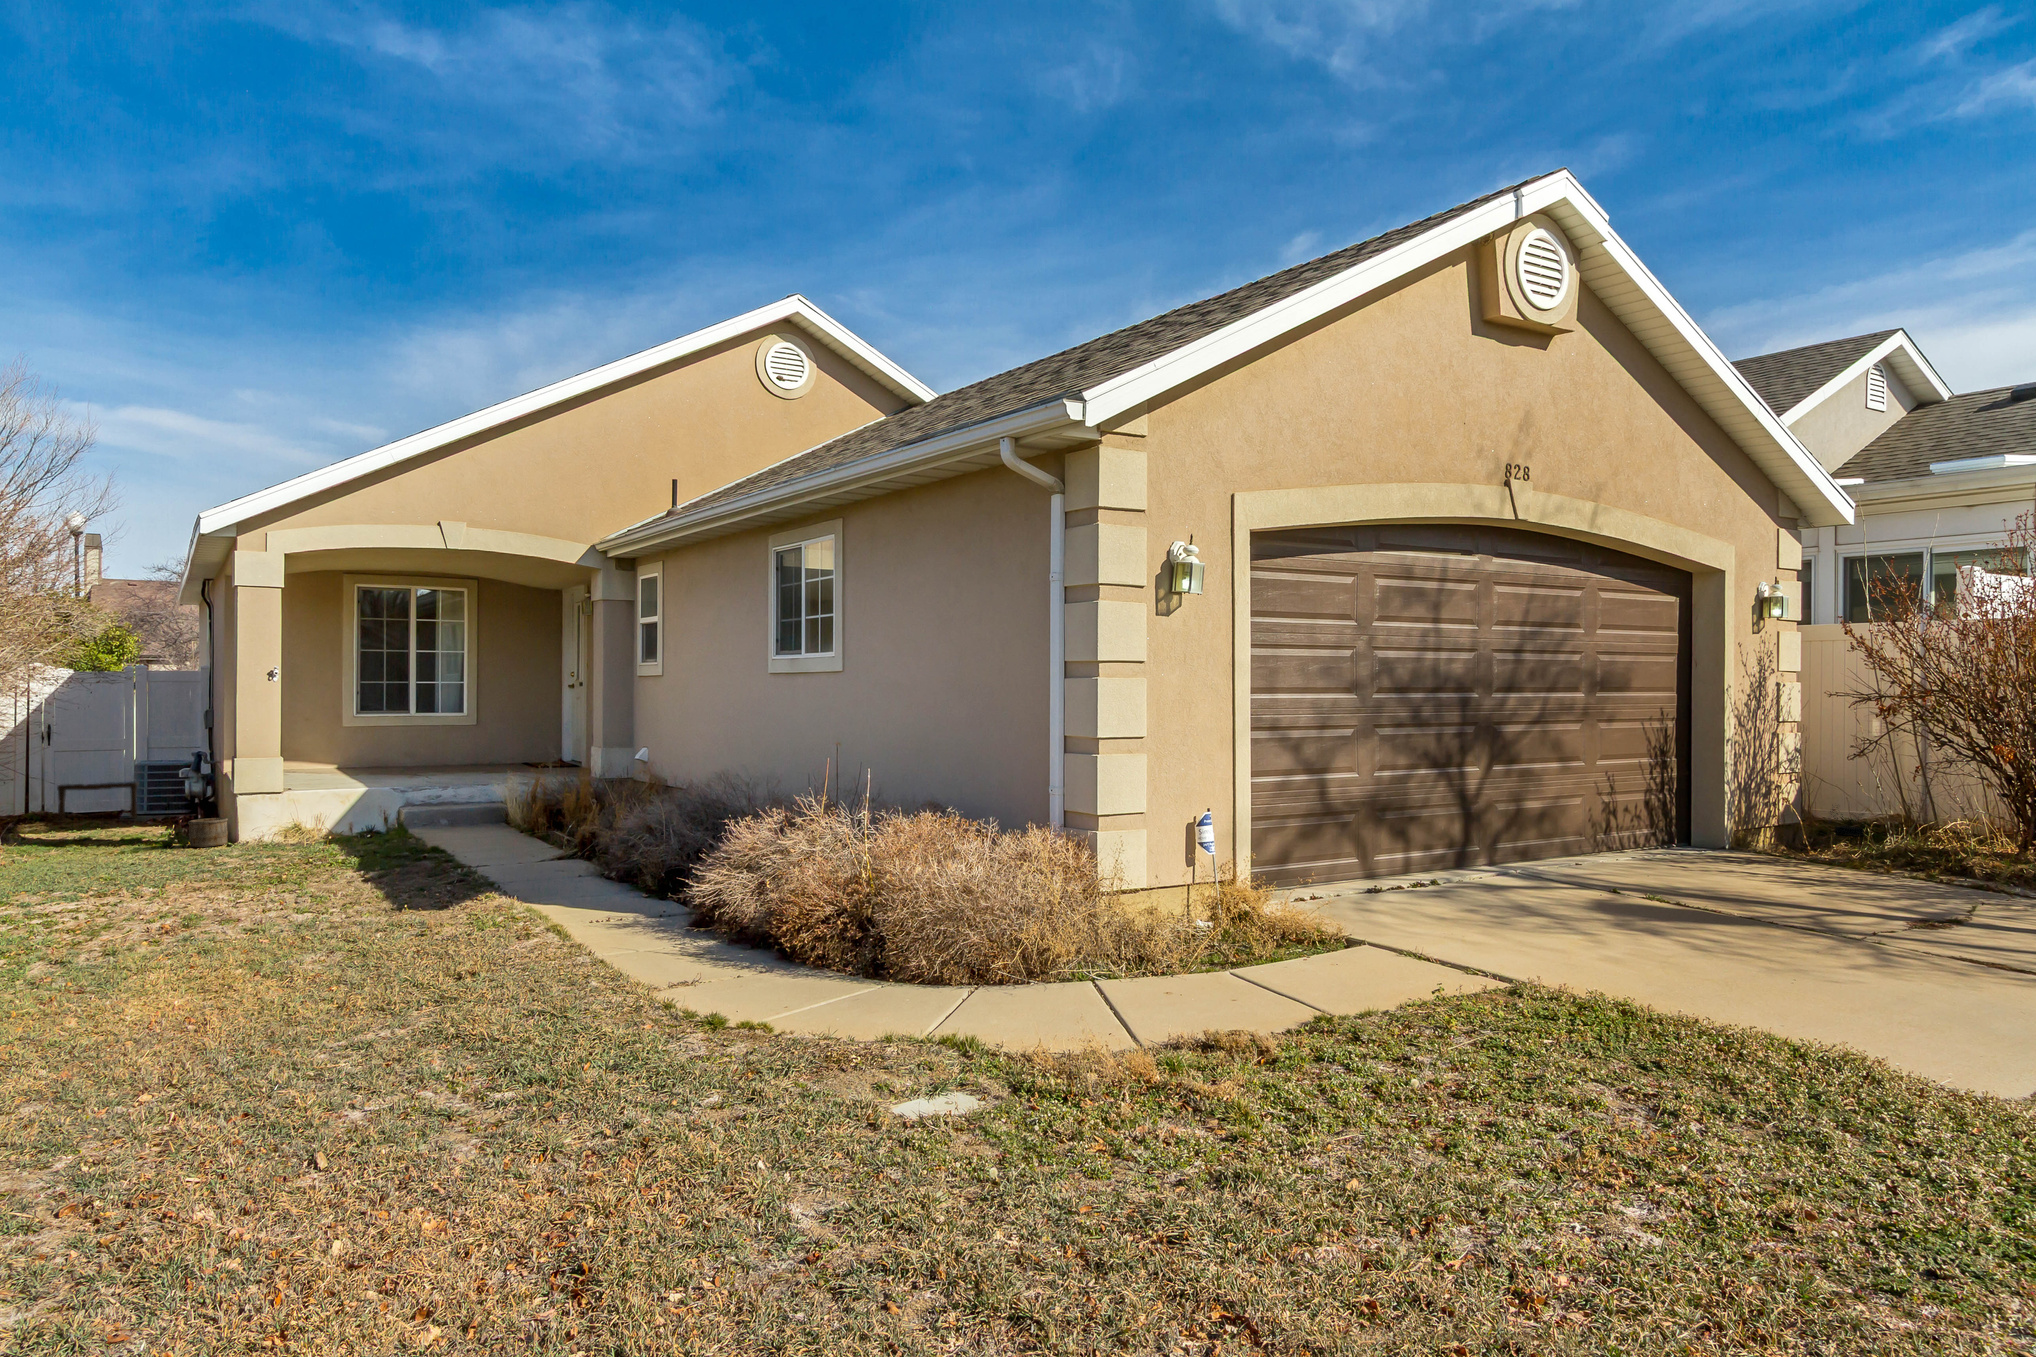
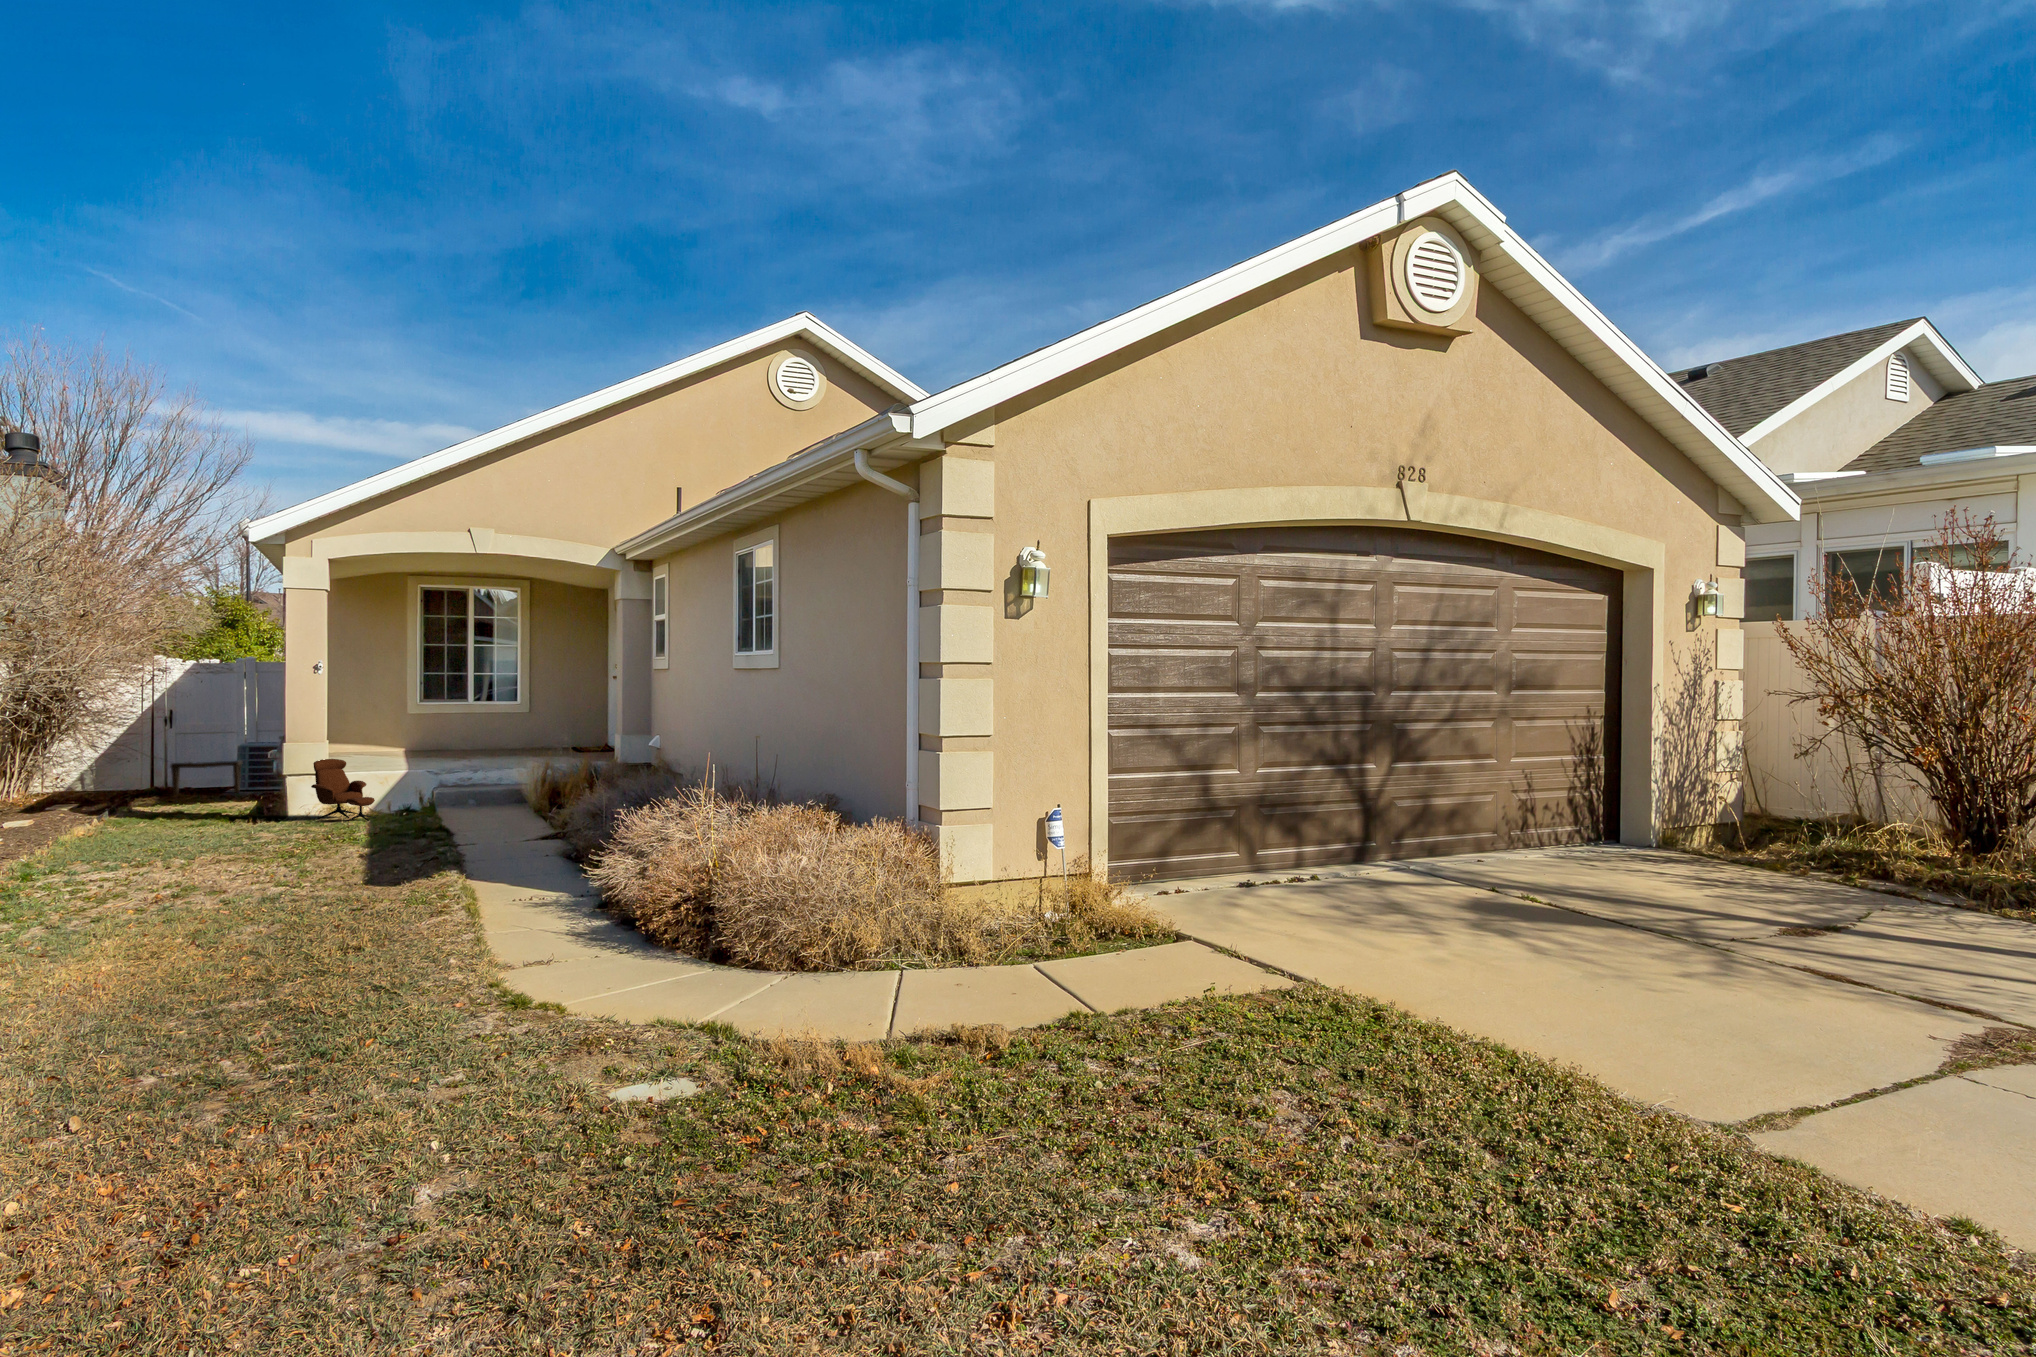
lounge chair: none [261,776,337,847] -> present [311,759,376,821]
decorative plant: present [1830,809,1864,837] -> none [1774,803,1818,836]
wooden bucket: present [188,818,228,847] -> none [248,795,284,821]

